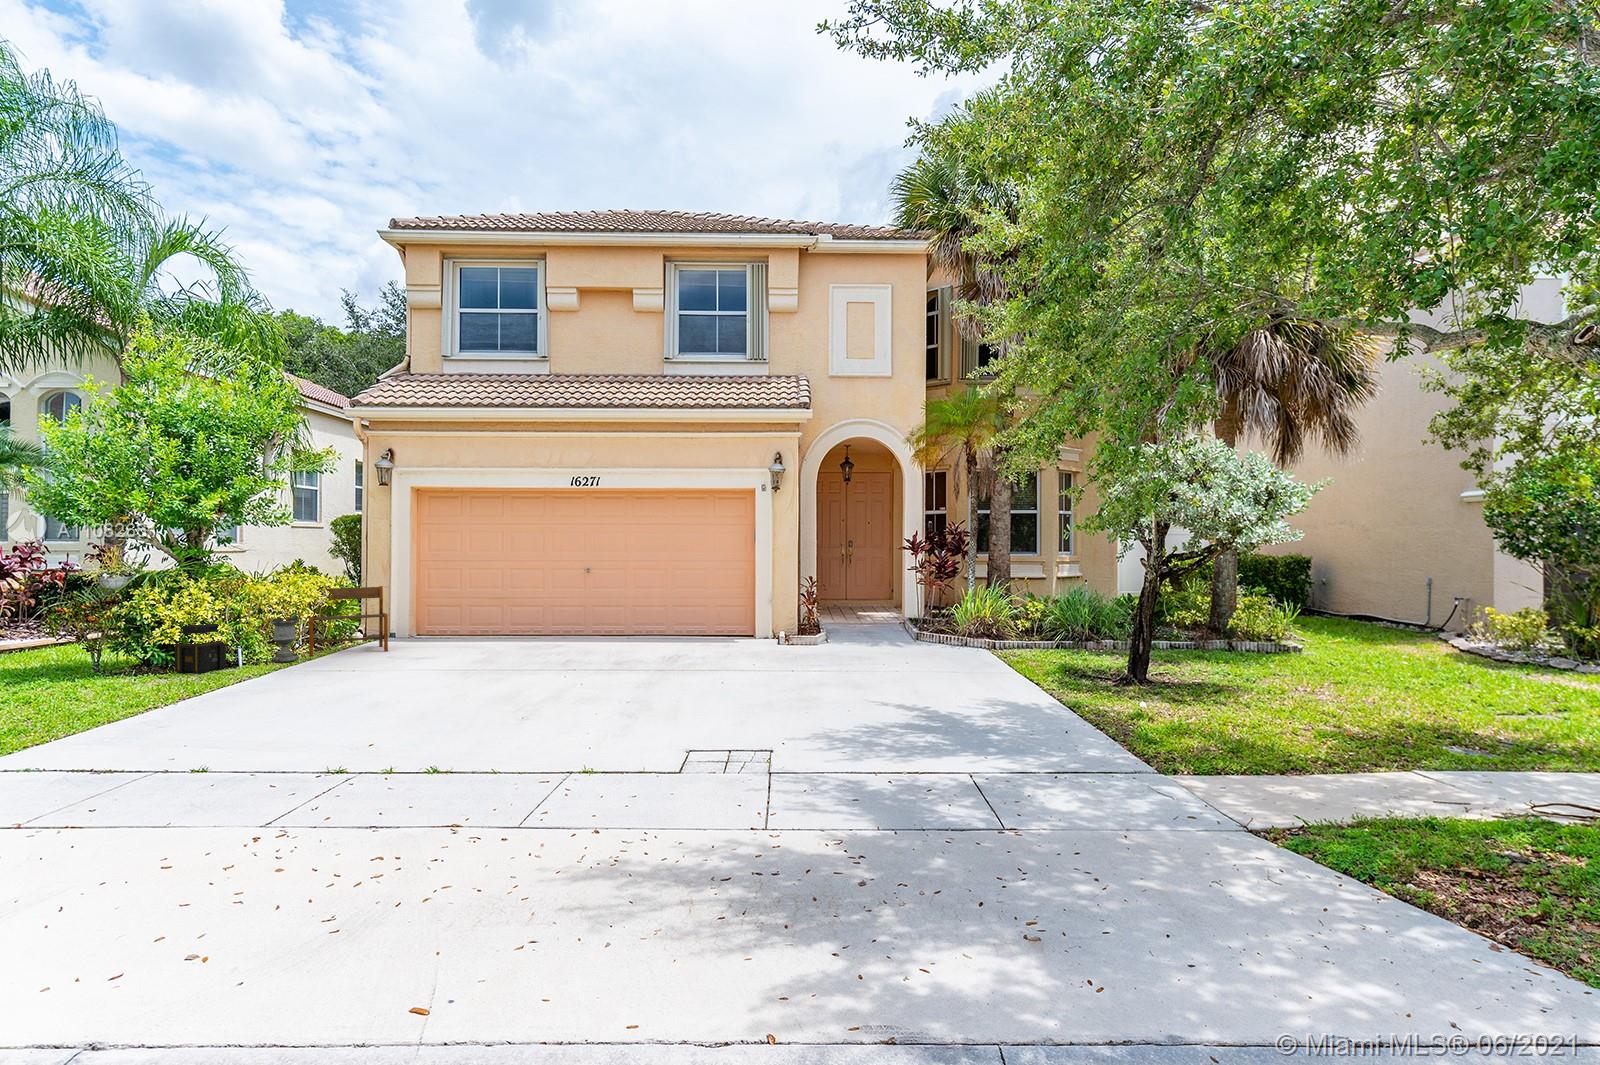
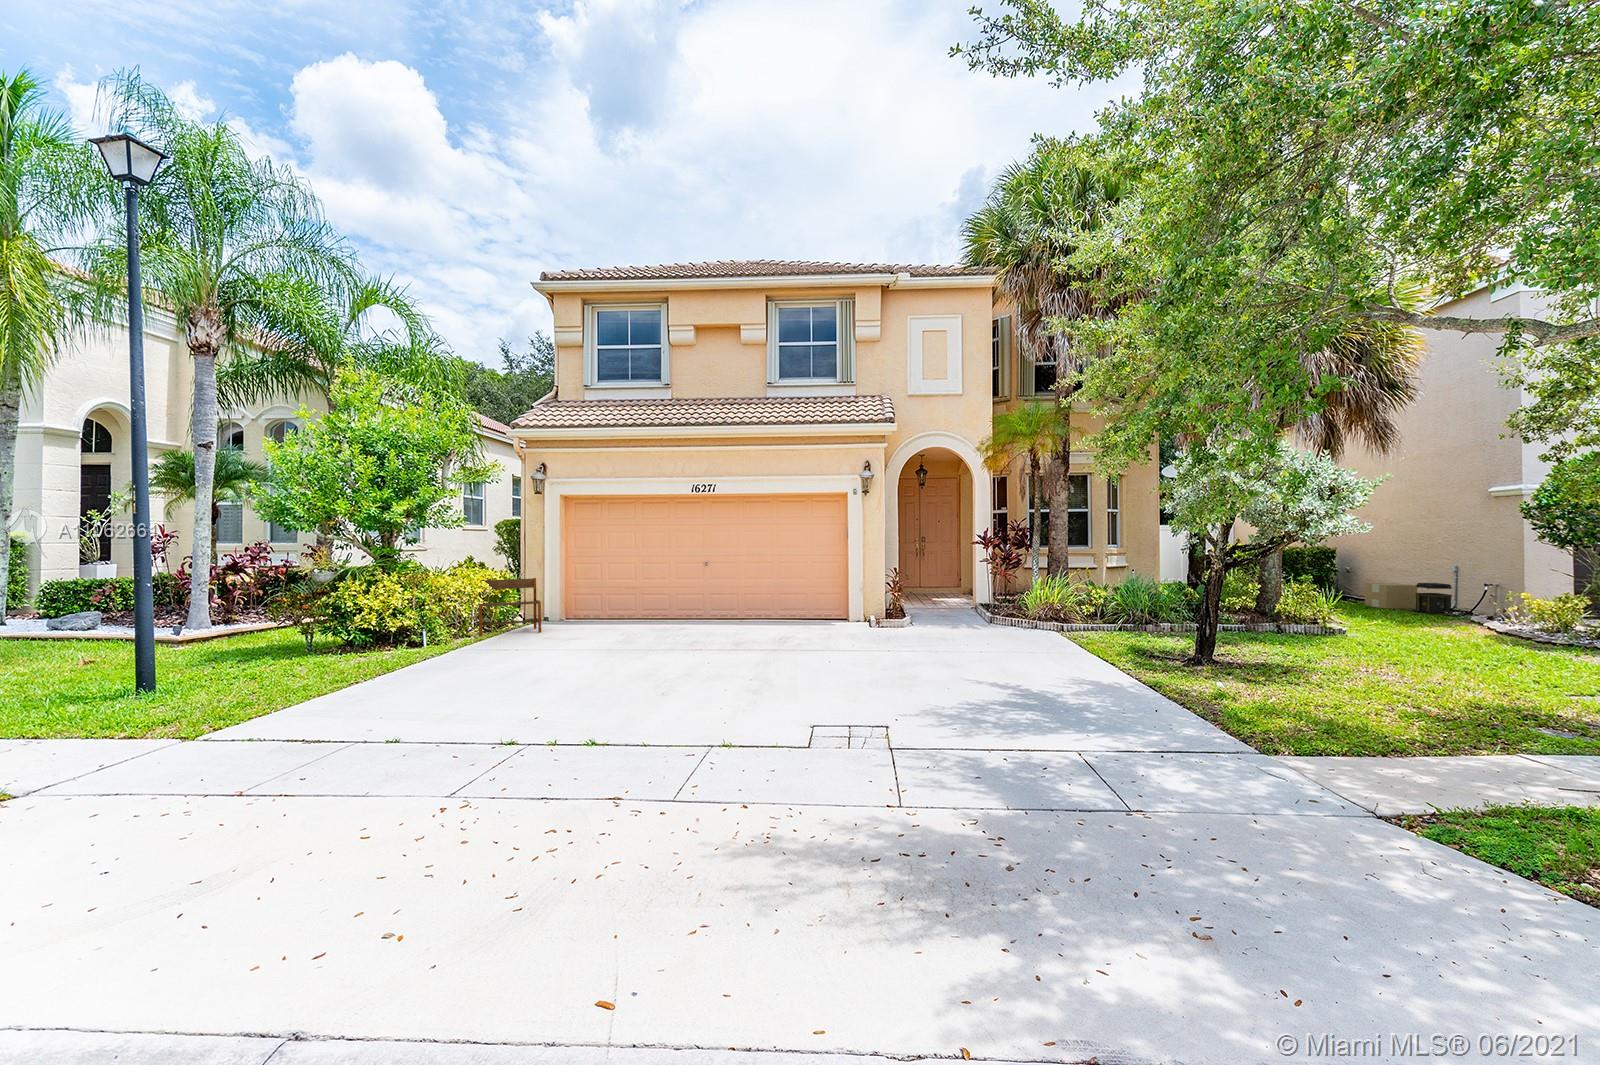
cardboard box: none [1336,596,1389,624] -> present [1365,583,1417,609]
planter: present [270,615,300,662] -> none [448,602,472,642]
toolbox: present [174,623,226,673] -> present [1416,583,1452,613]

